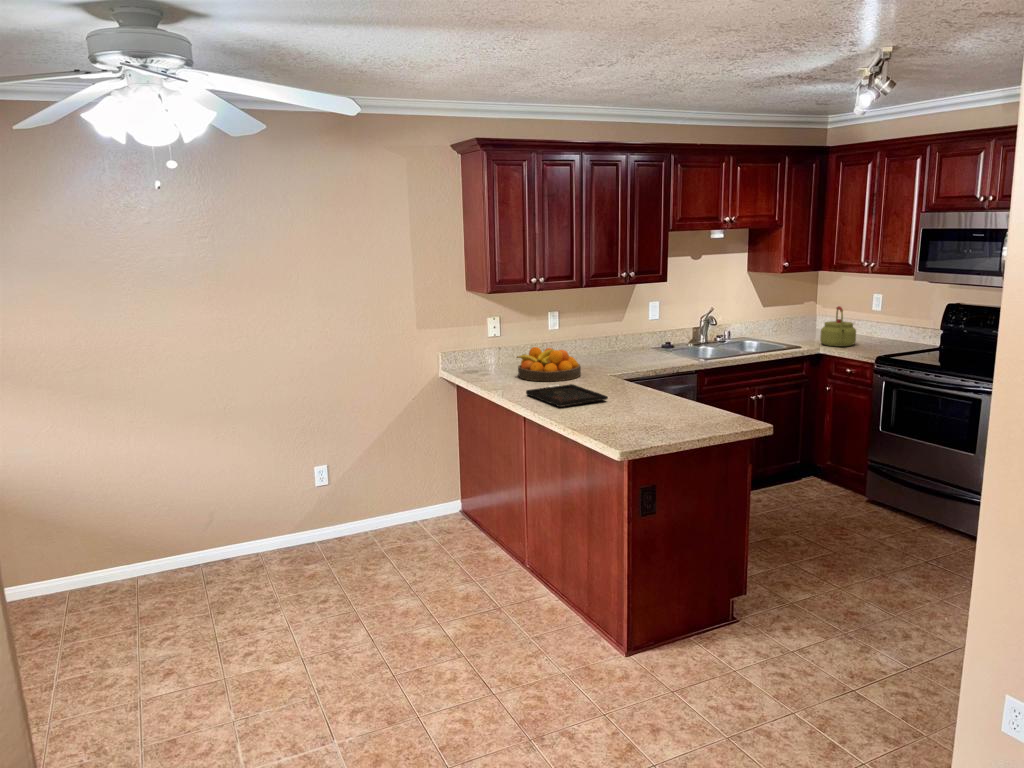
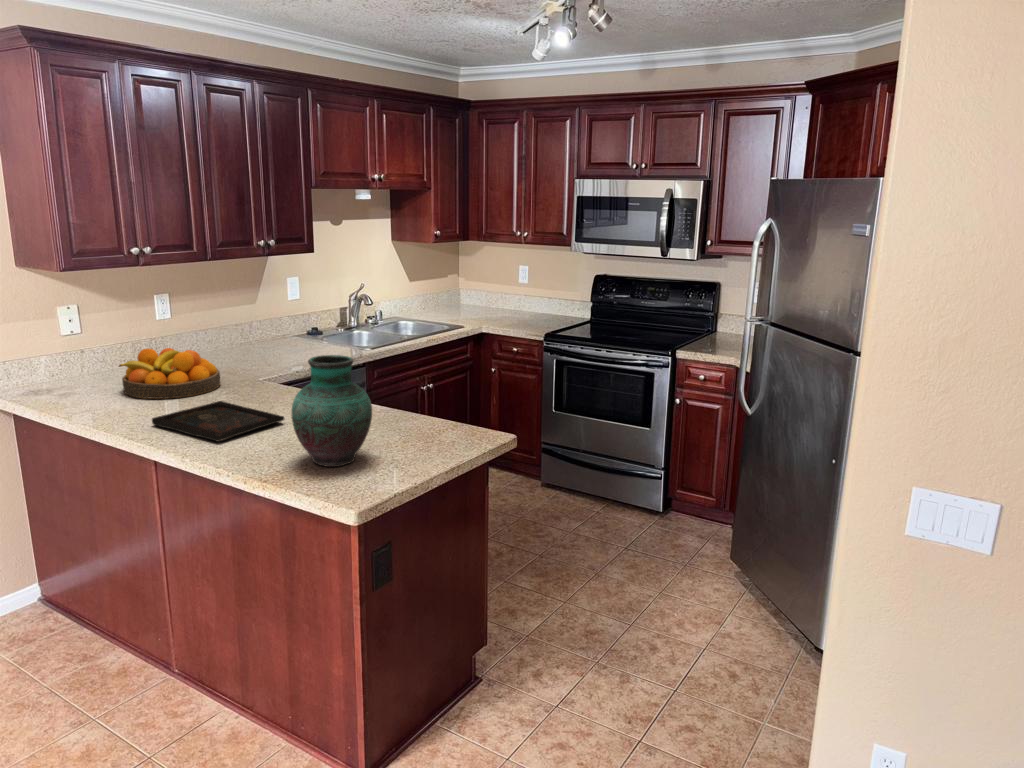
kettle: present [820,306,856,347] -> none [479,279,514,323]
vase: none [599,351,654,428] -> present [292,355,372,467]

